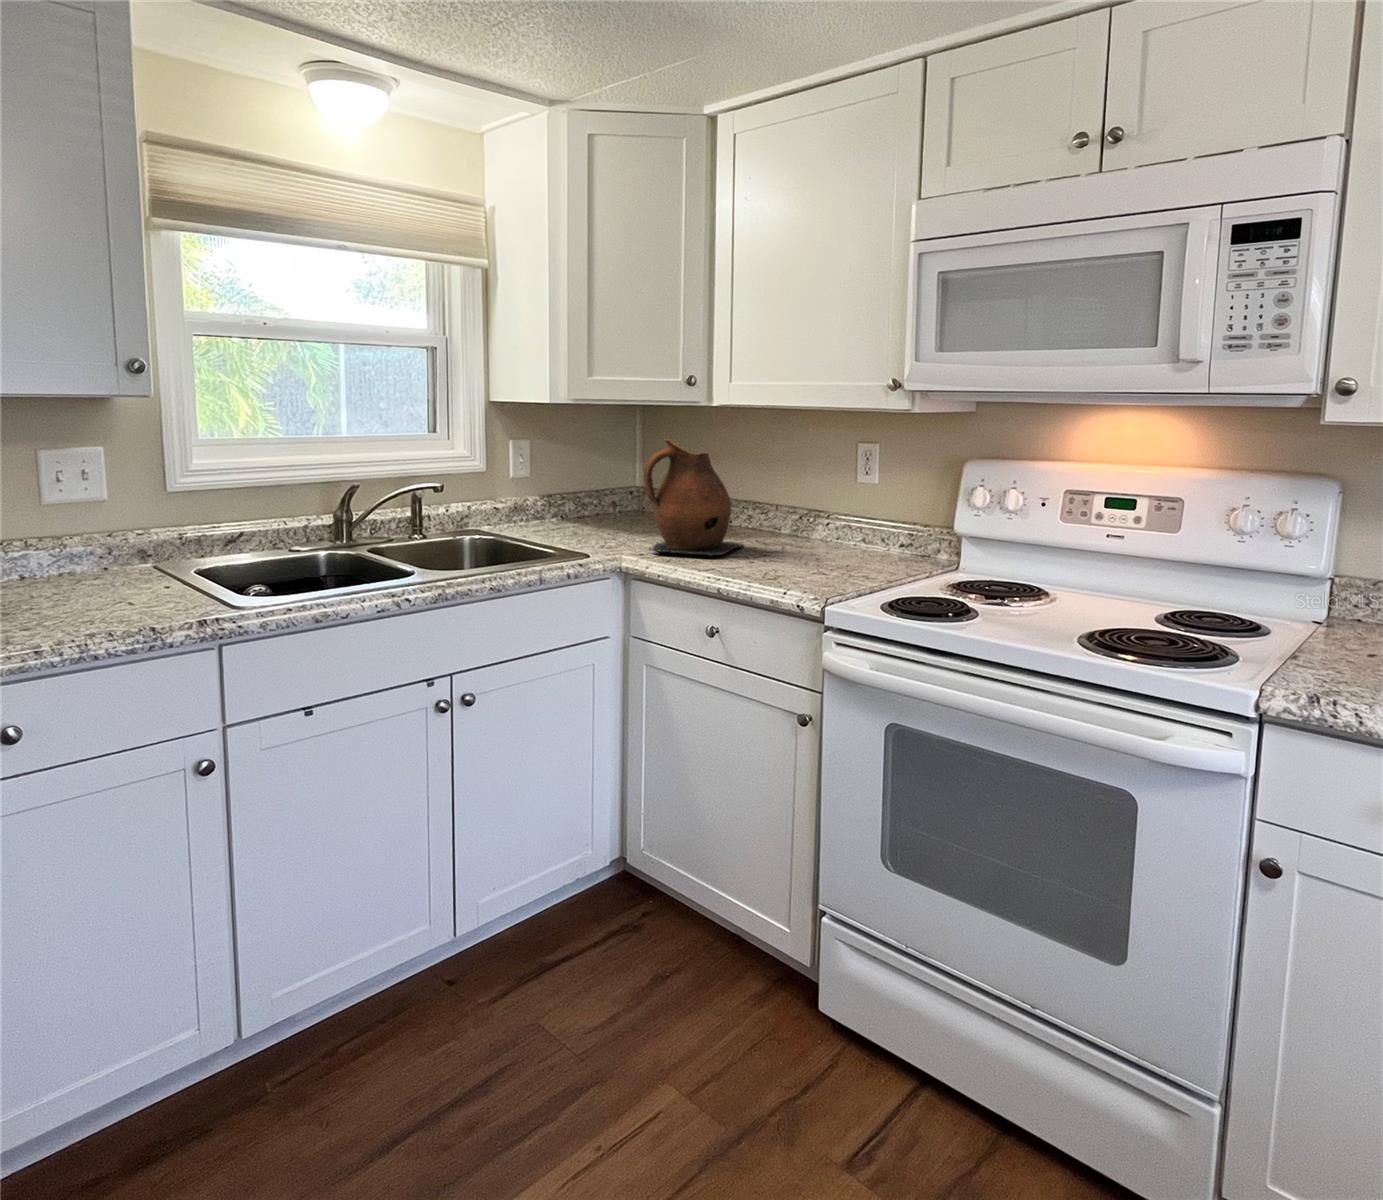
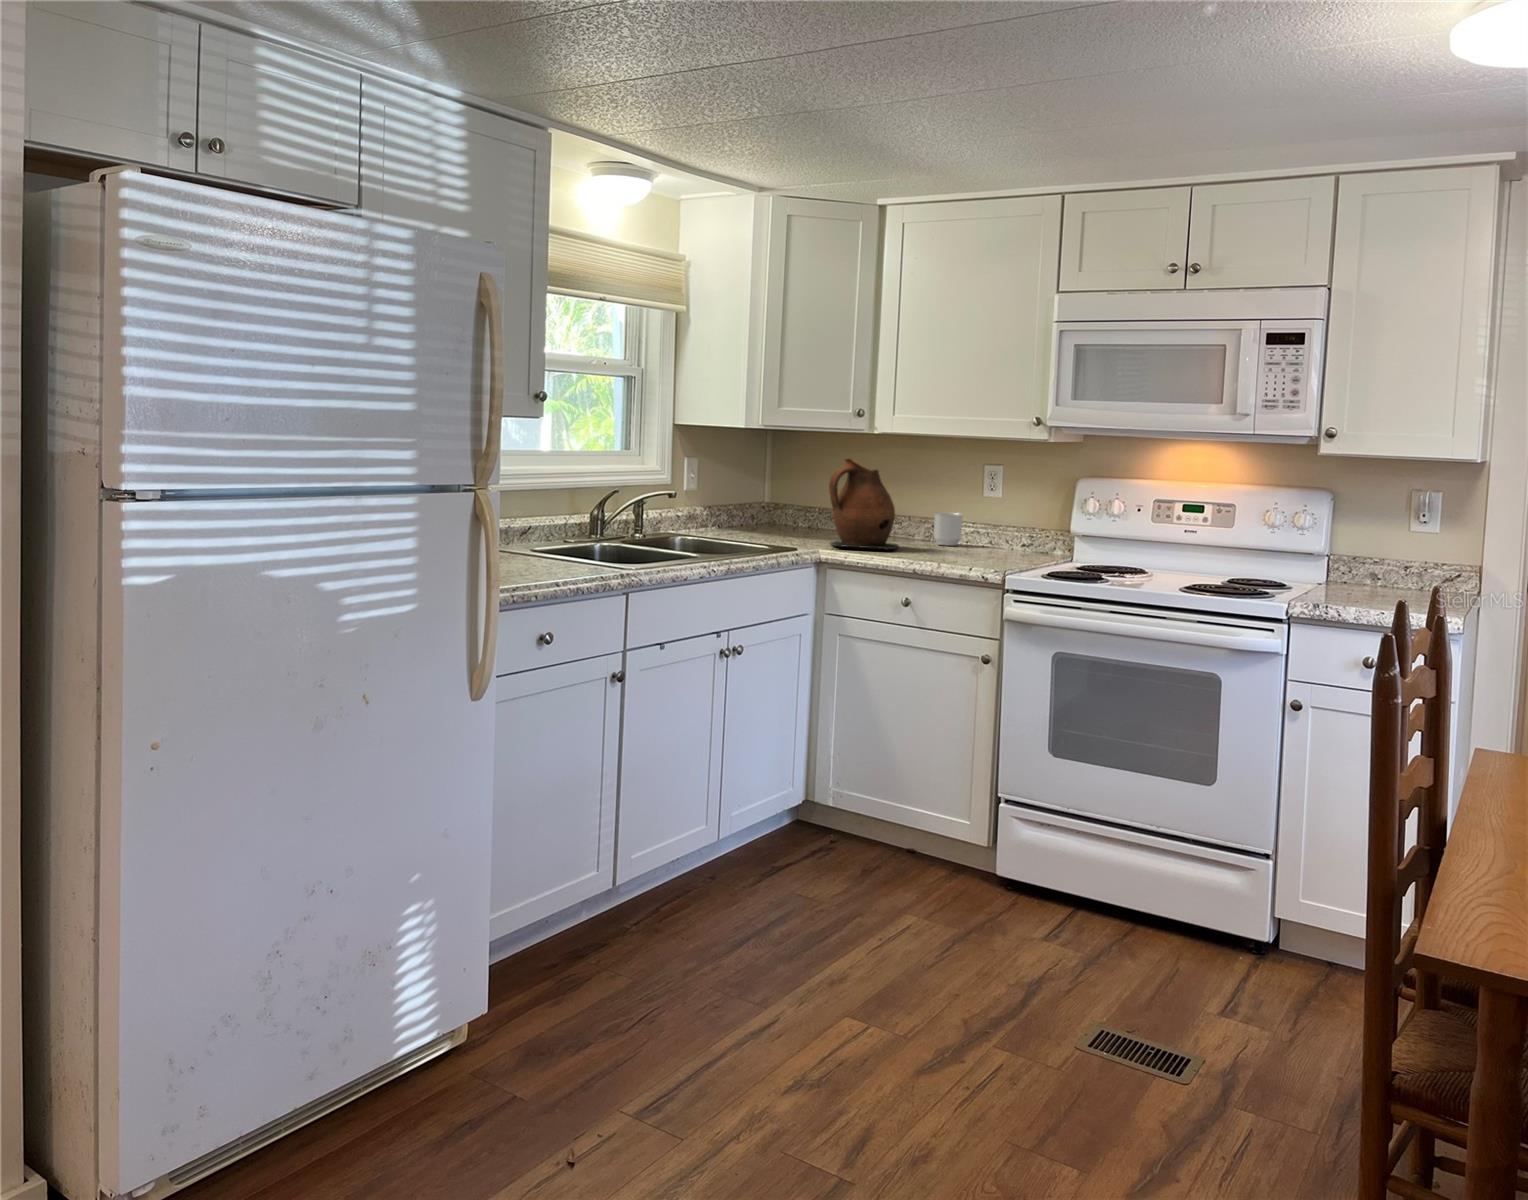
mug: none [796,502,833,544] -> present [934,513,963,546]

